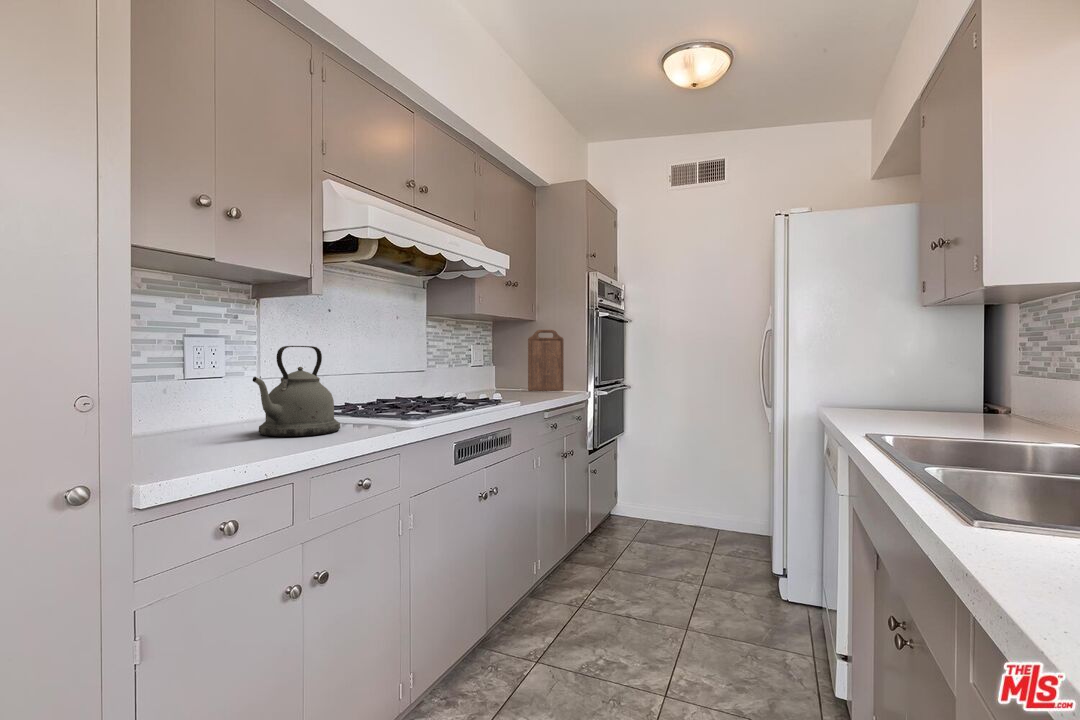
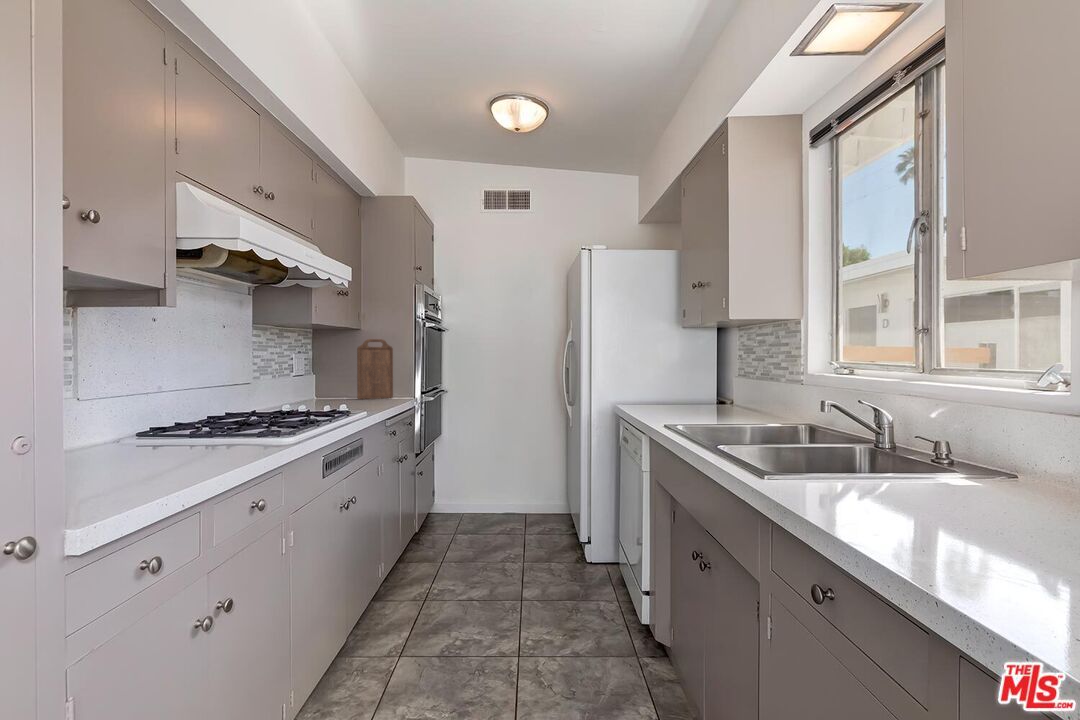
kettle: present [253,346,340,436] -> none [119,364,216,463]

